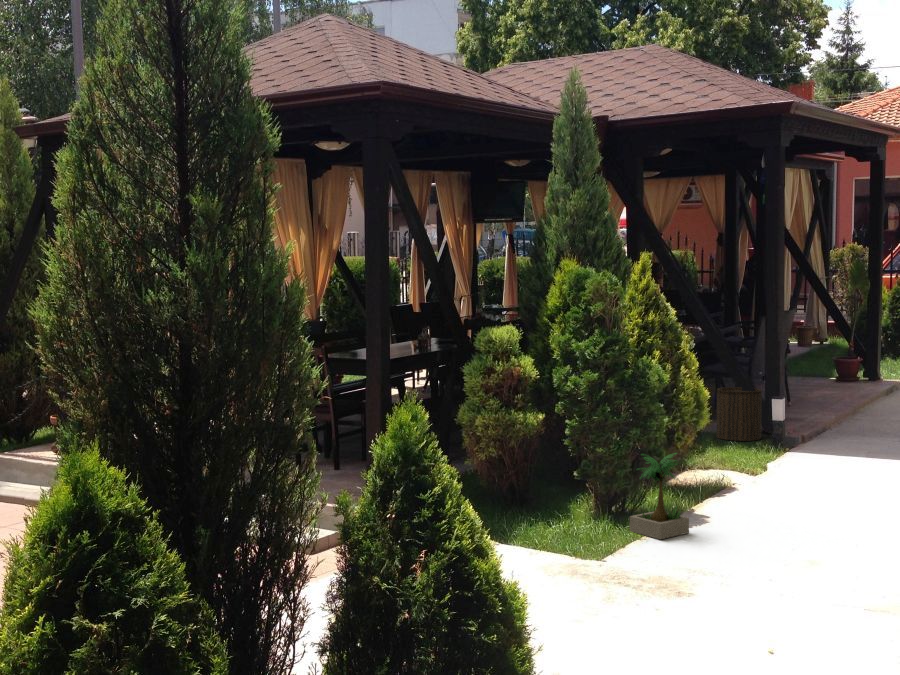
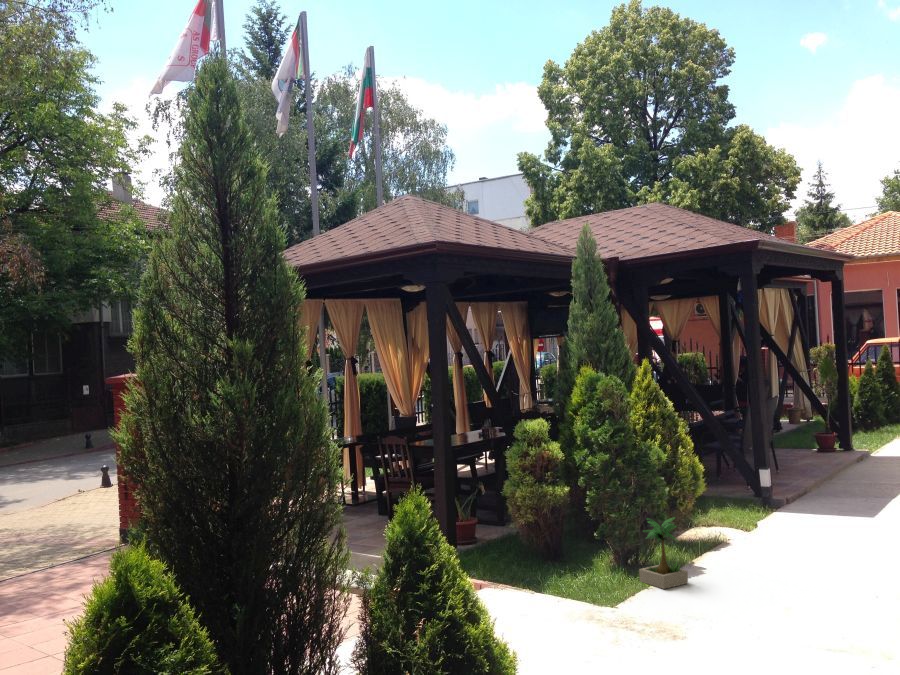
stool: present [717,387,762,441] -> none [716,459,754,502]

